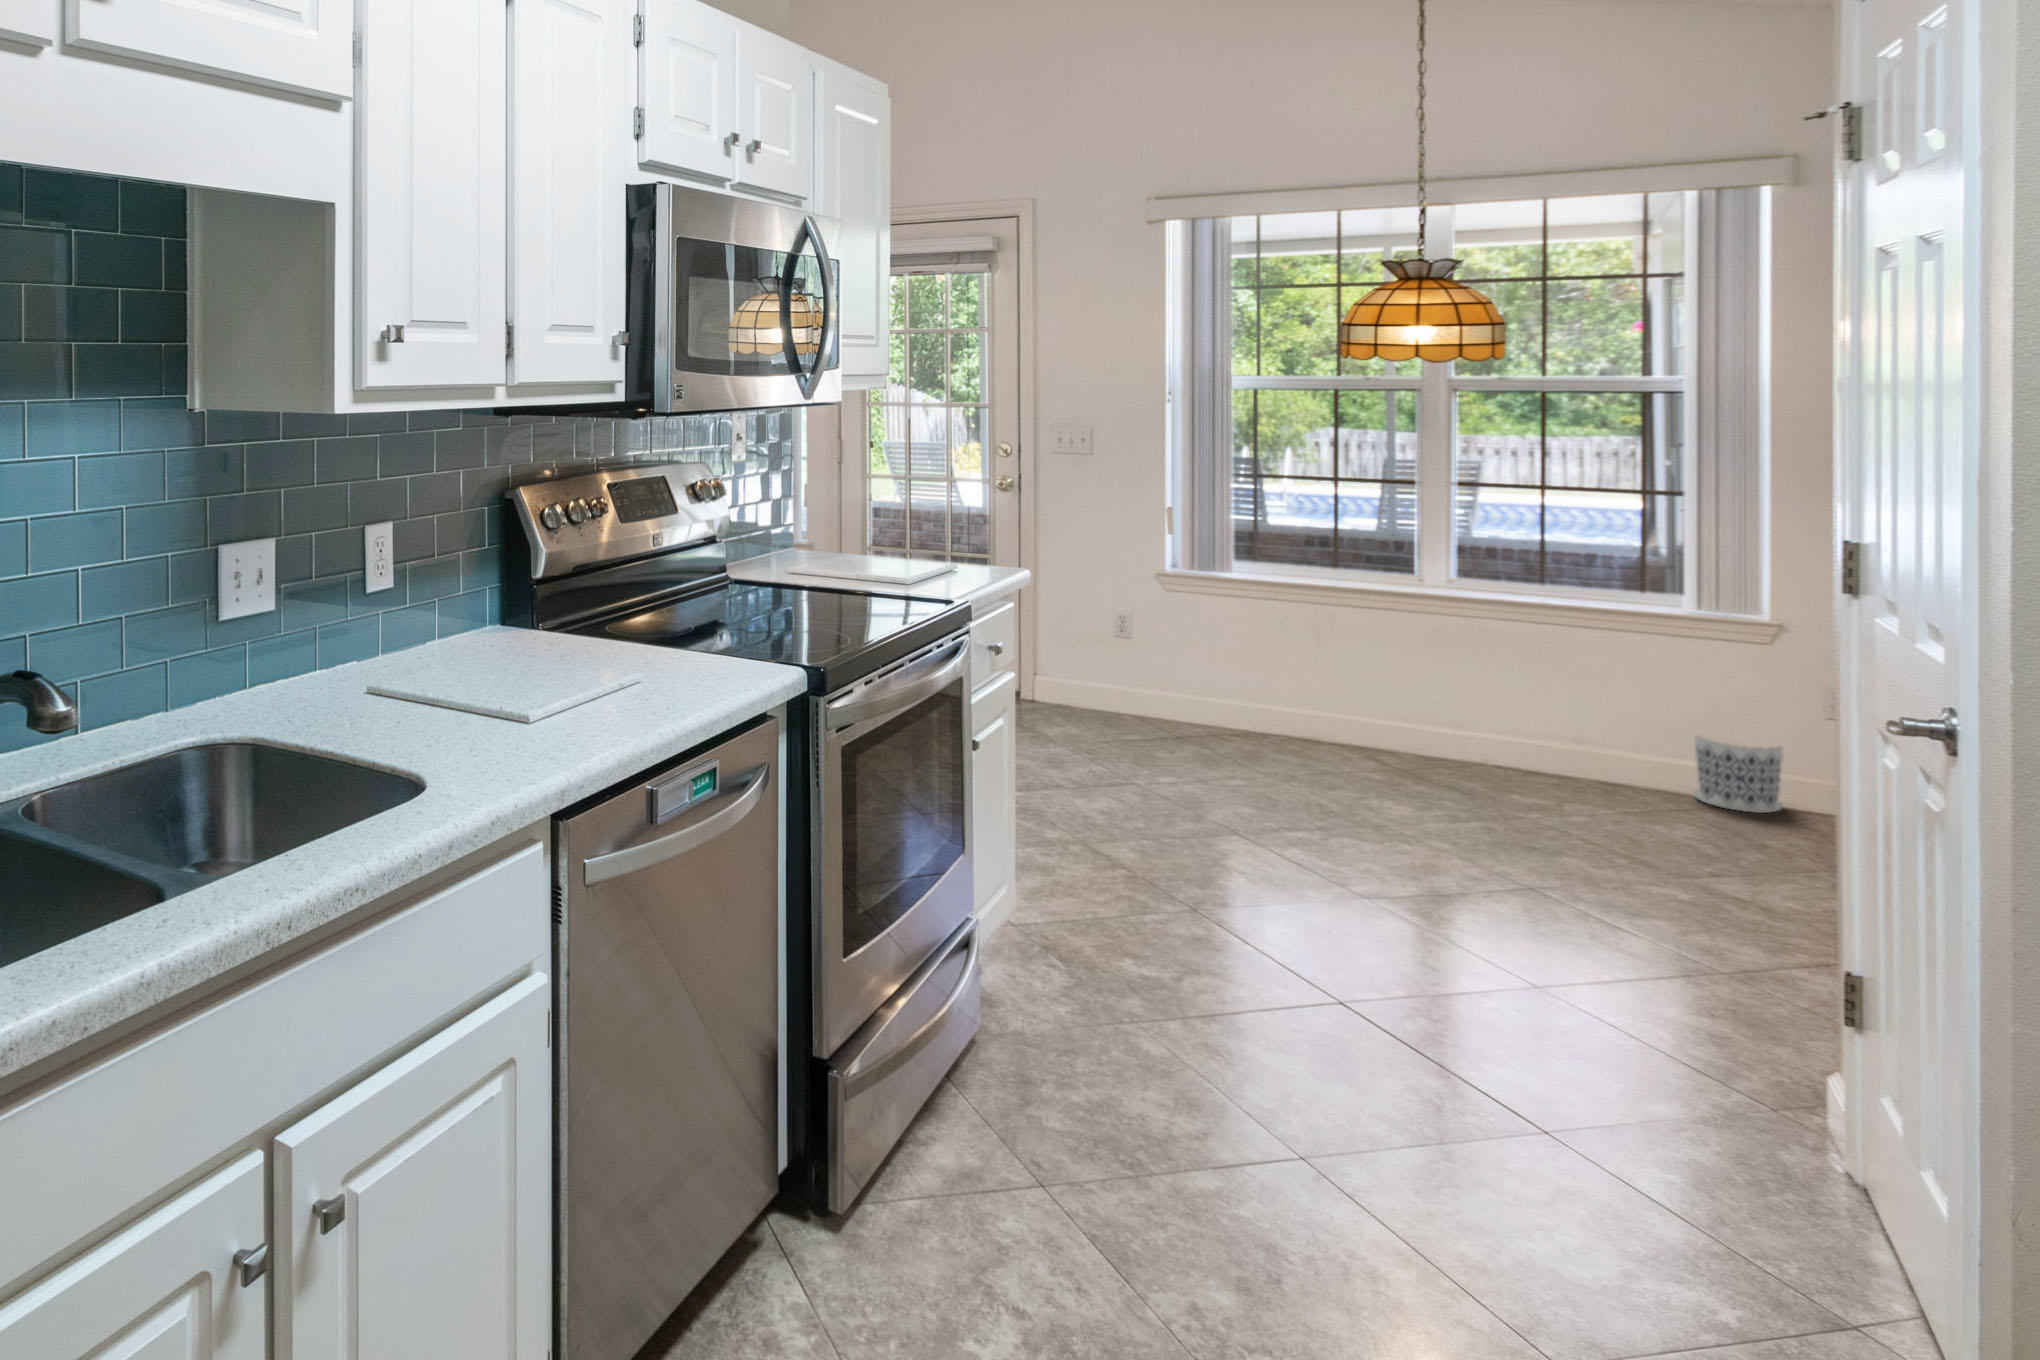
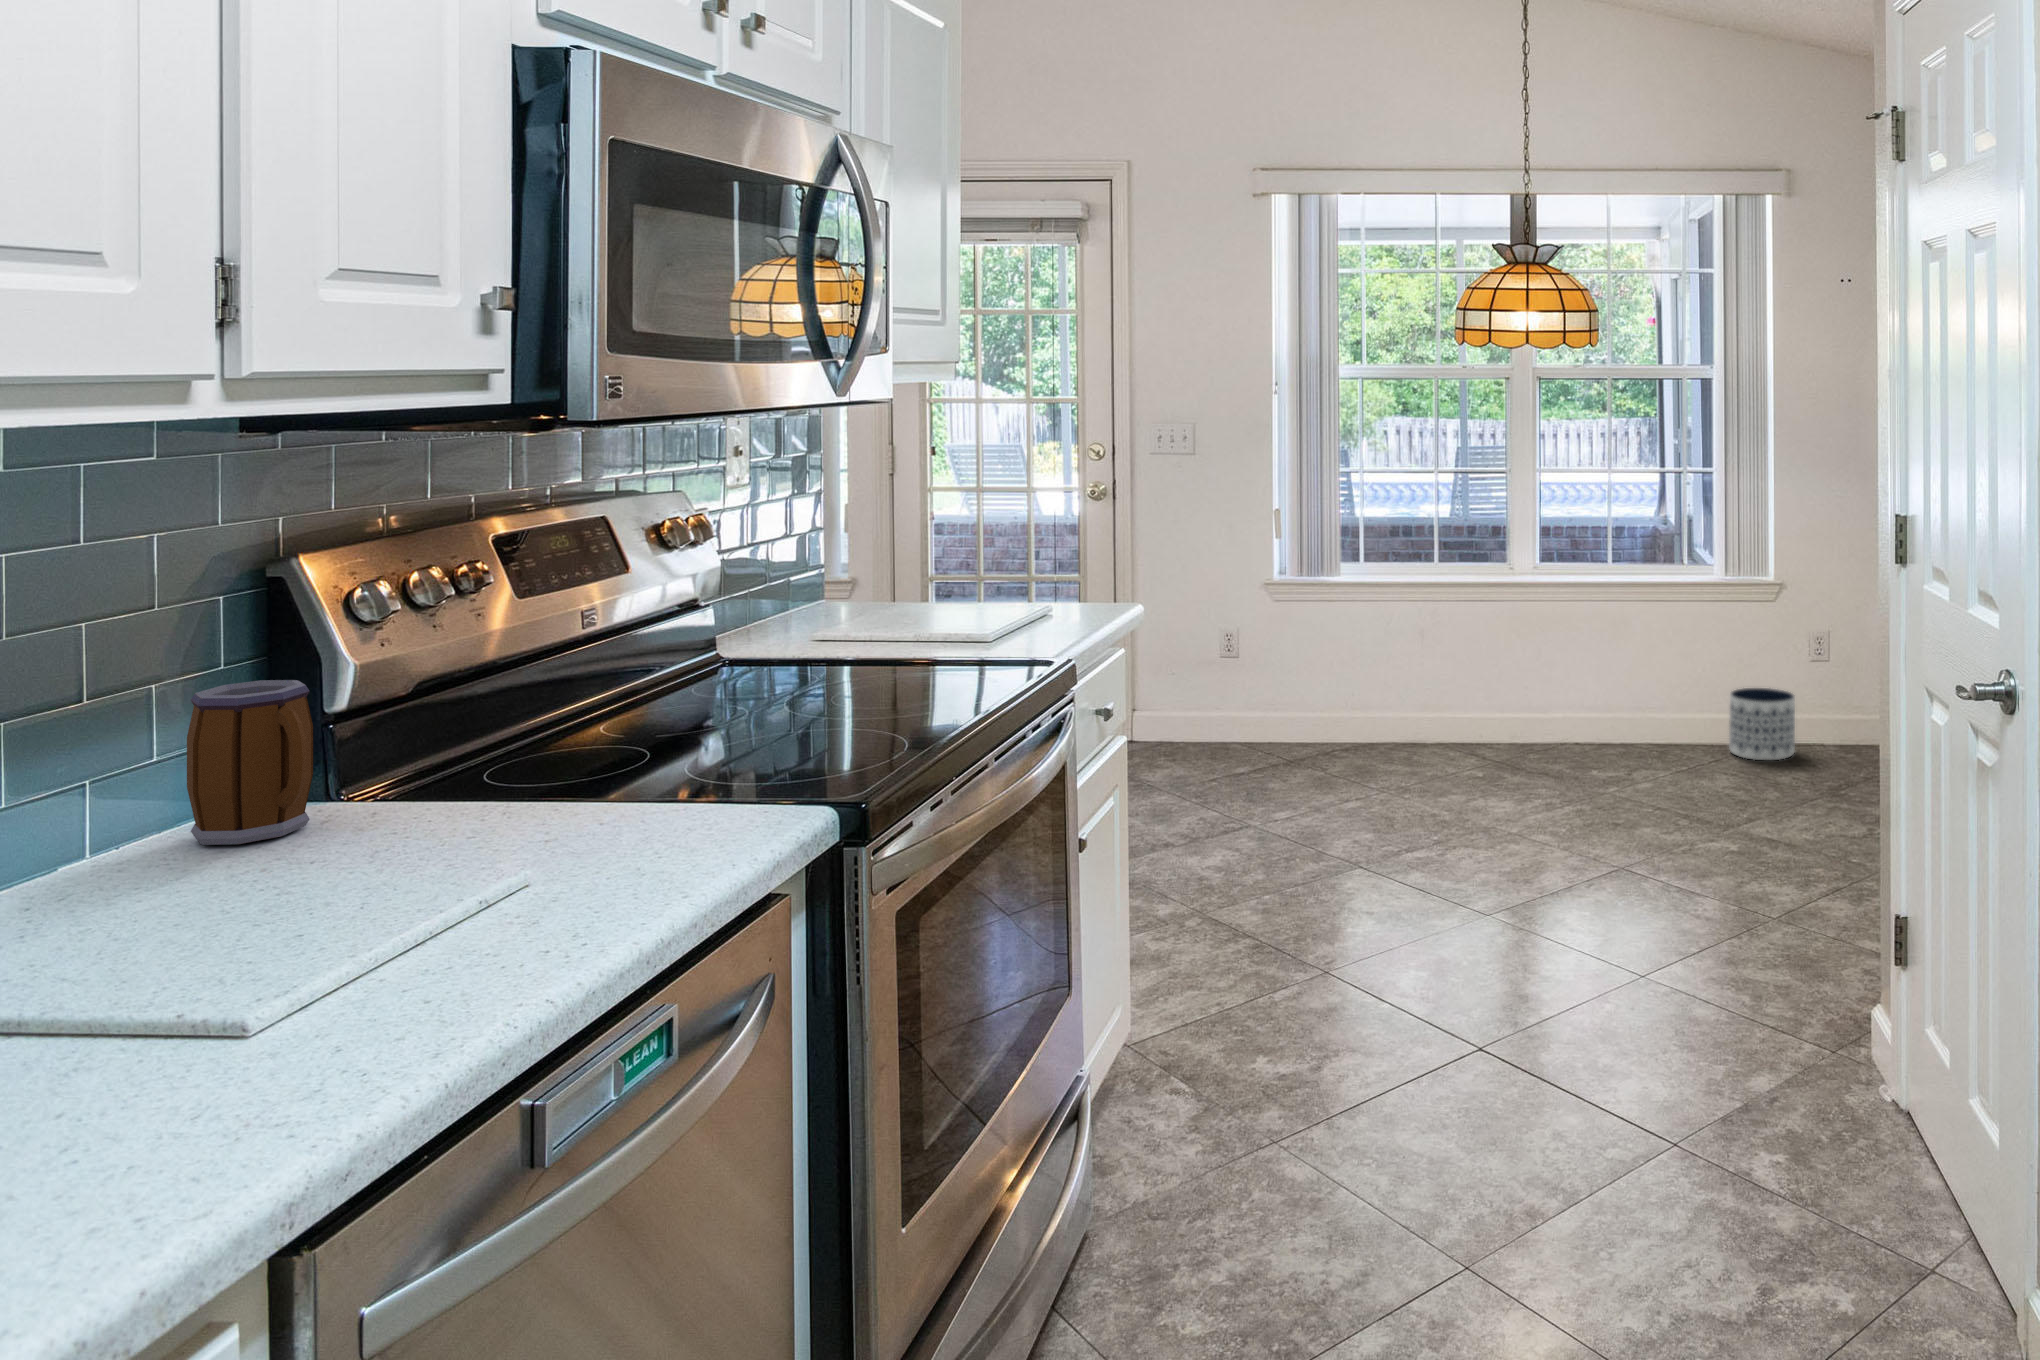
mug: none [468,556,525,645] -> present [187,680,313,845]

